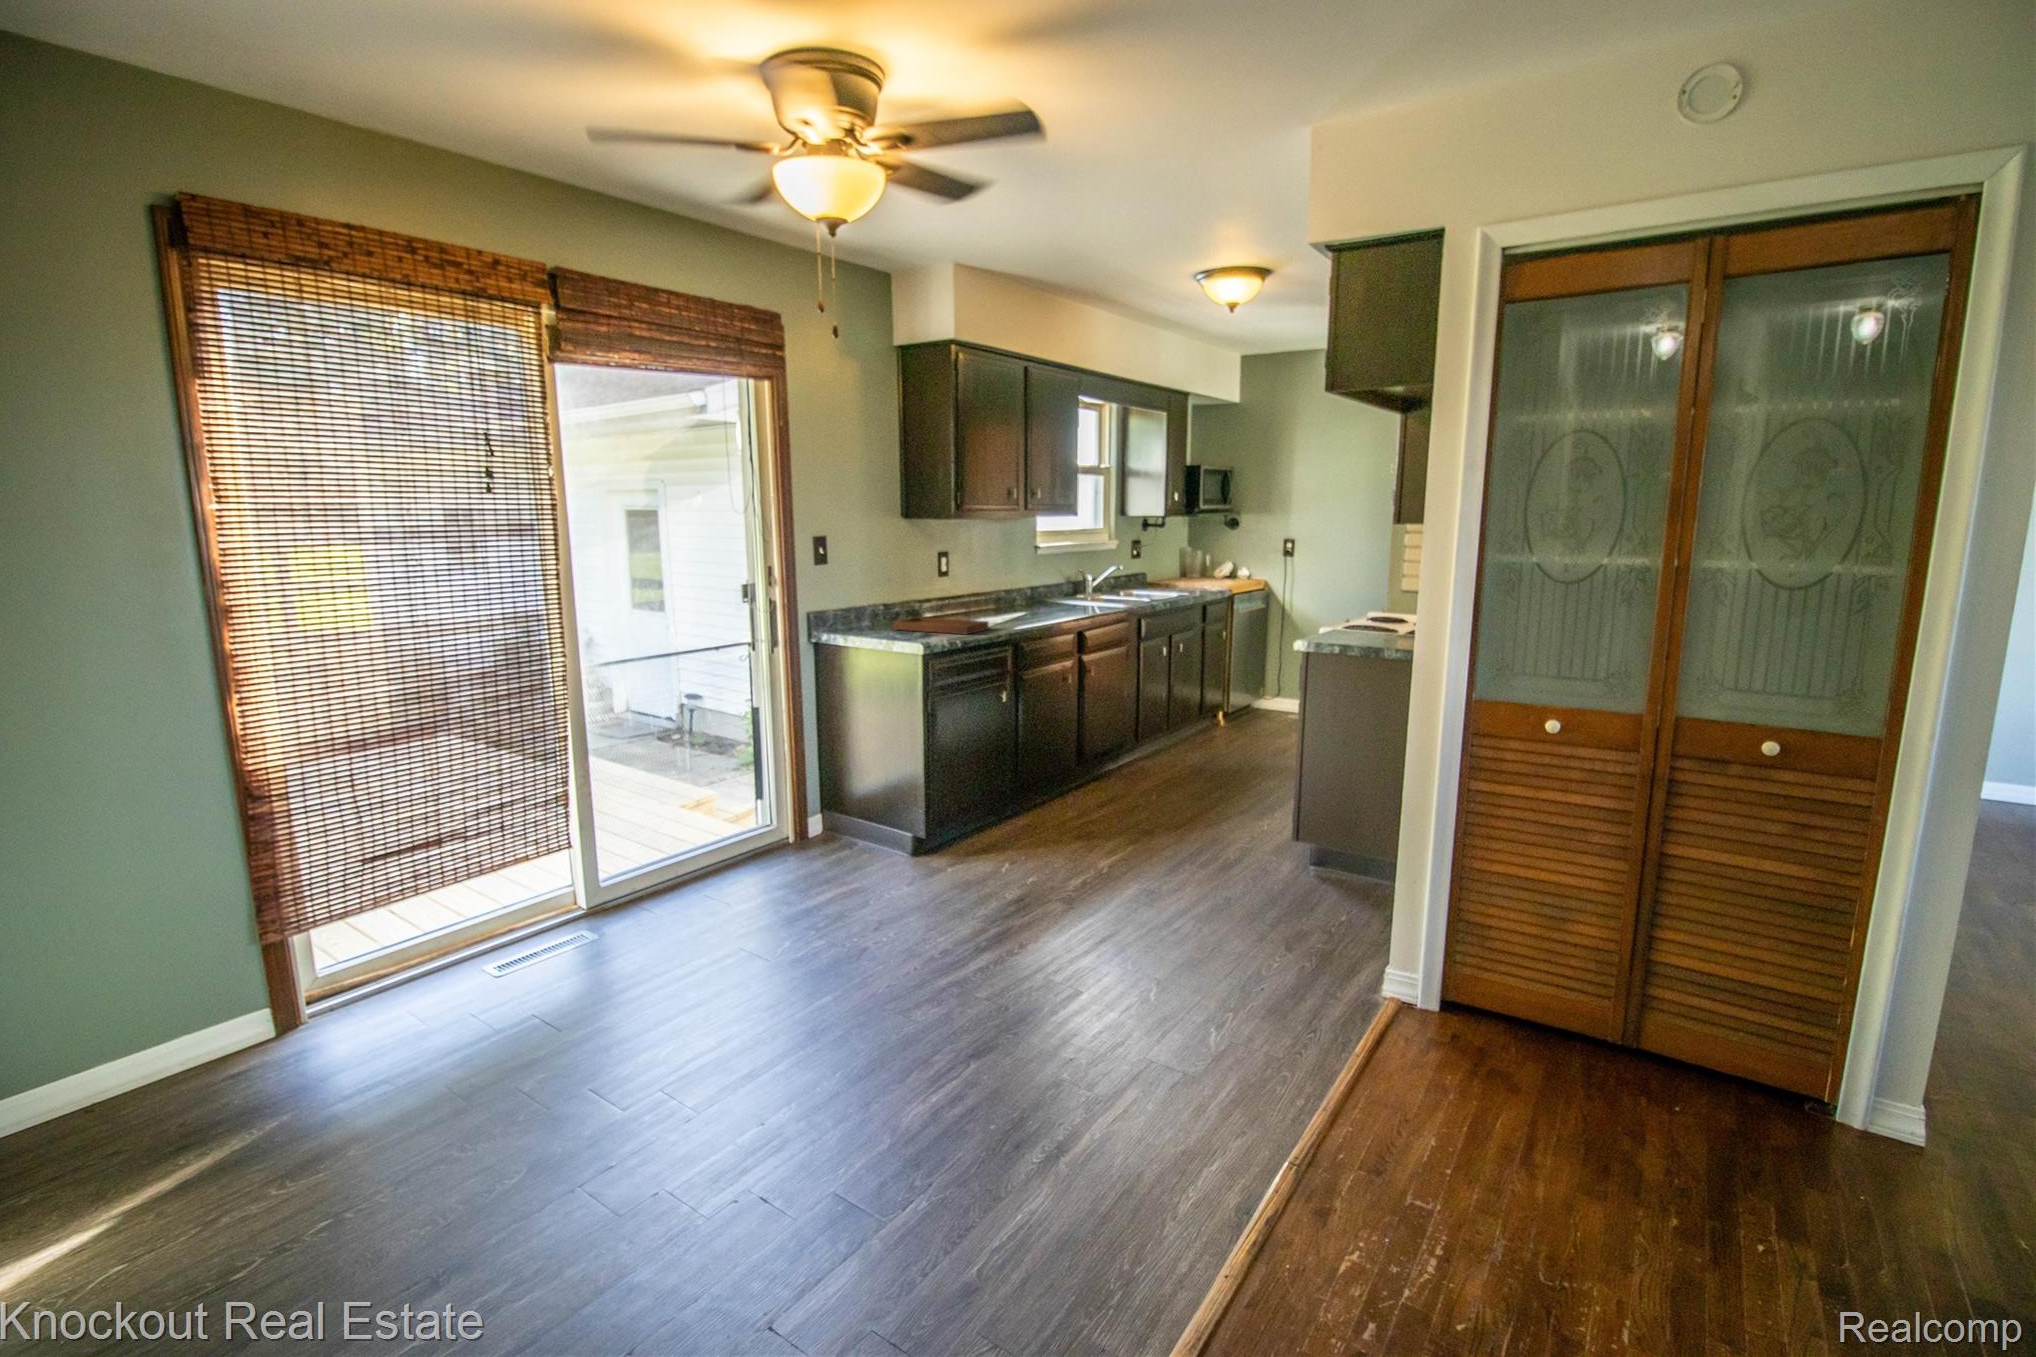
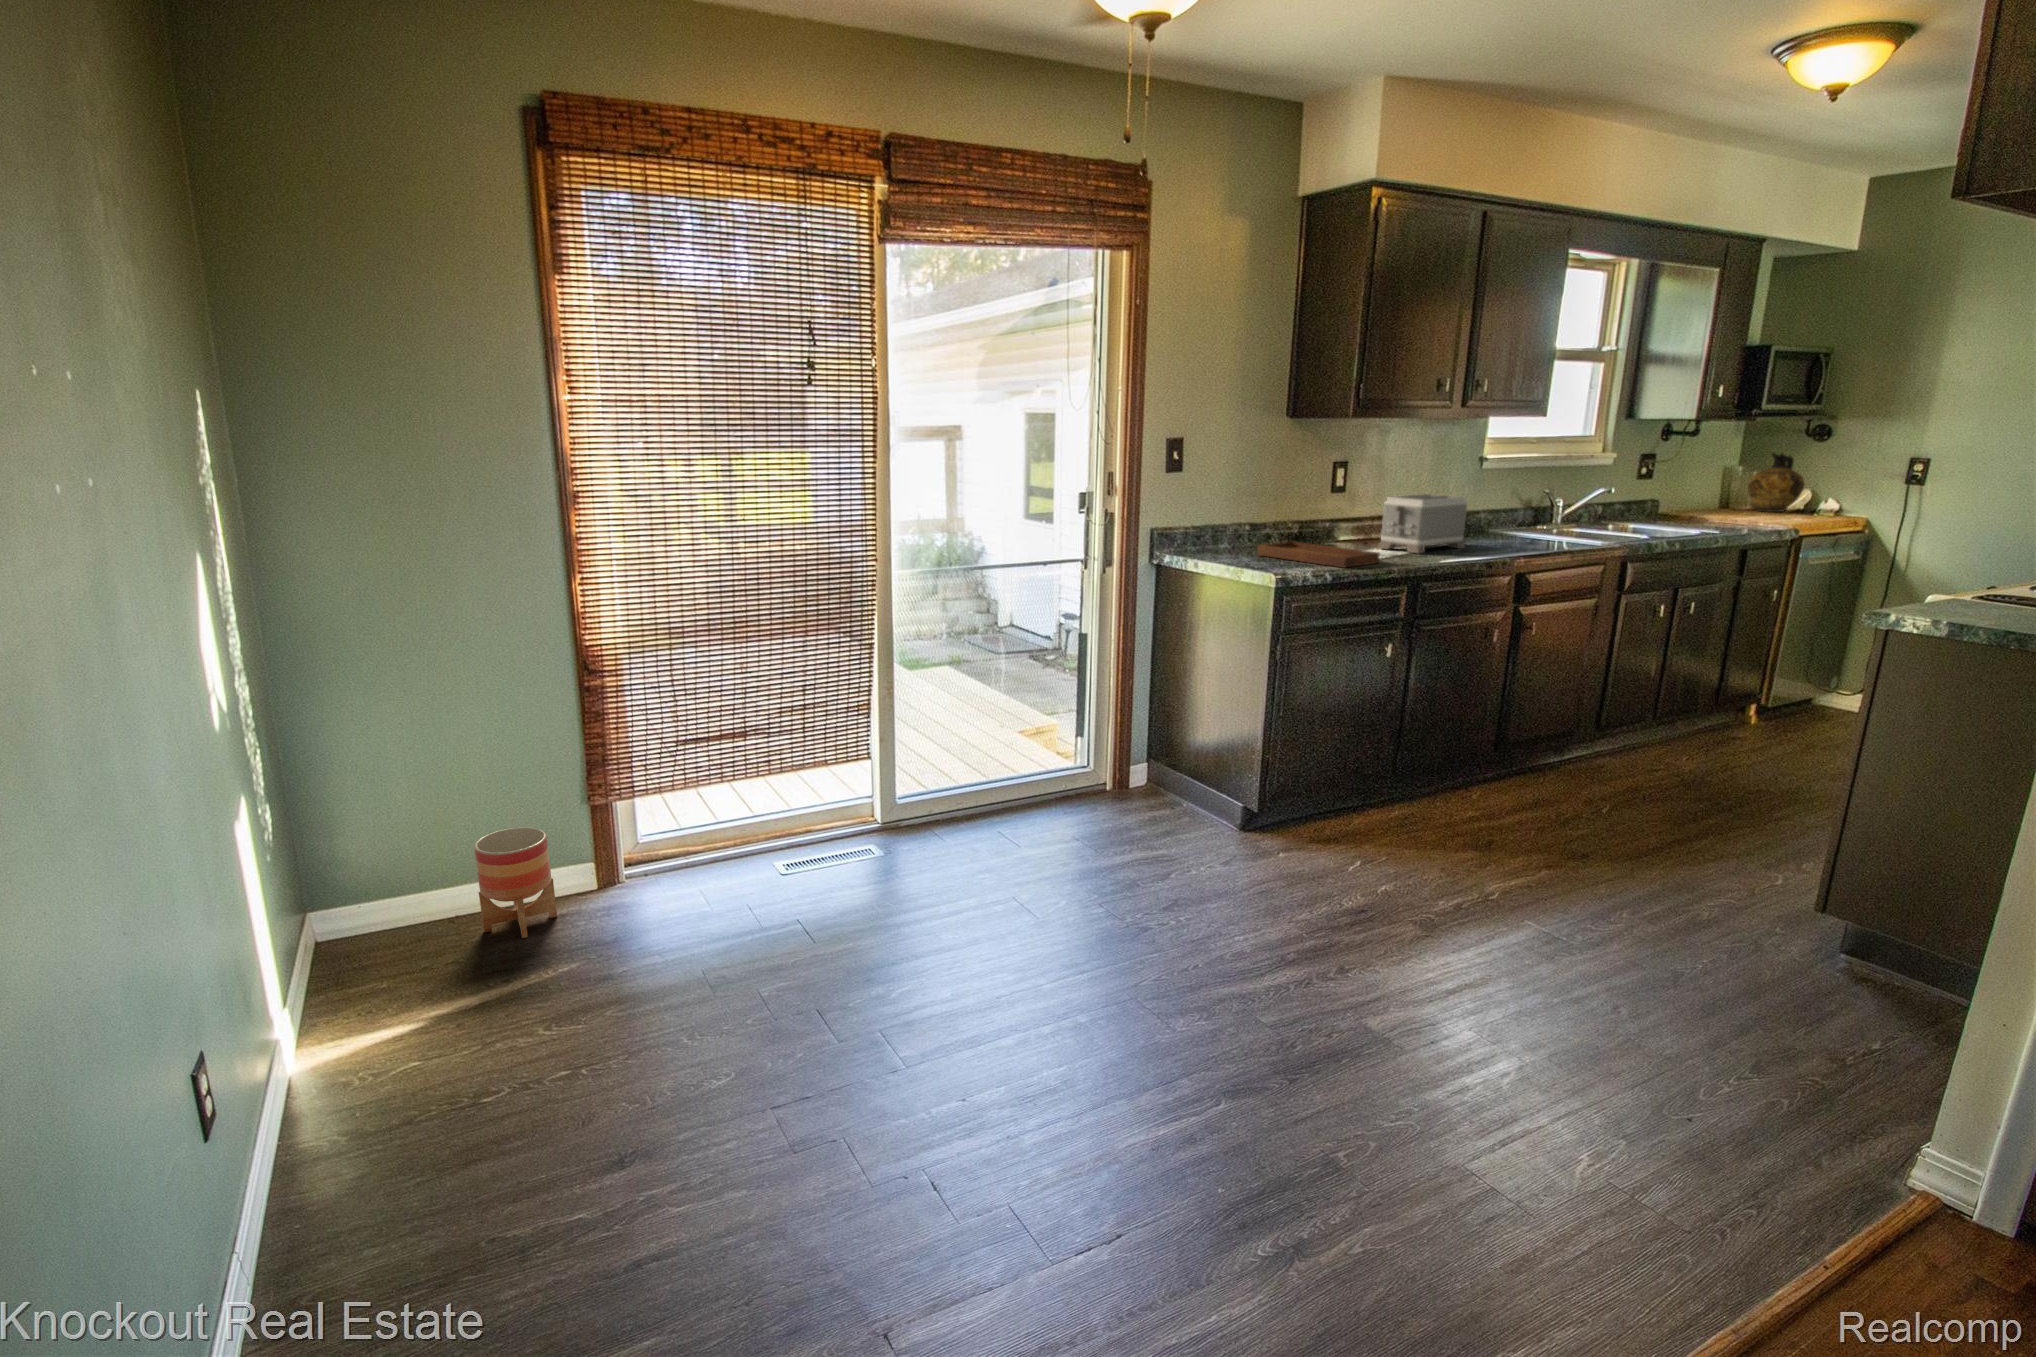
ceramic jug: none [1195,538,1228,578] -> present [1747,453,1805,512]
toaster: none [979,575,1041,620] -> present [1378,494,1467,553]
planter: none [114,982,229,1115] -> present [474,827,557,938]

